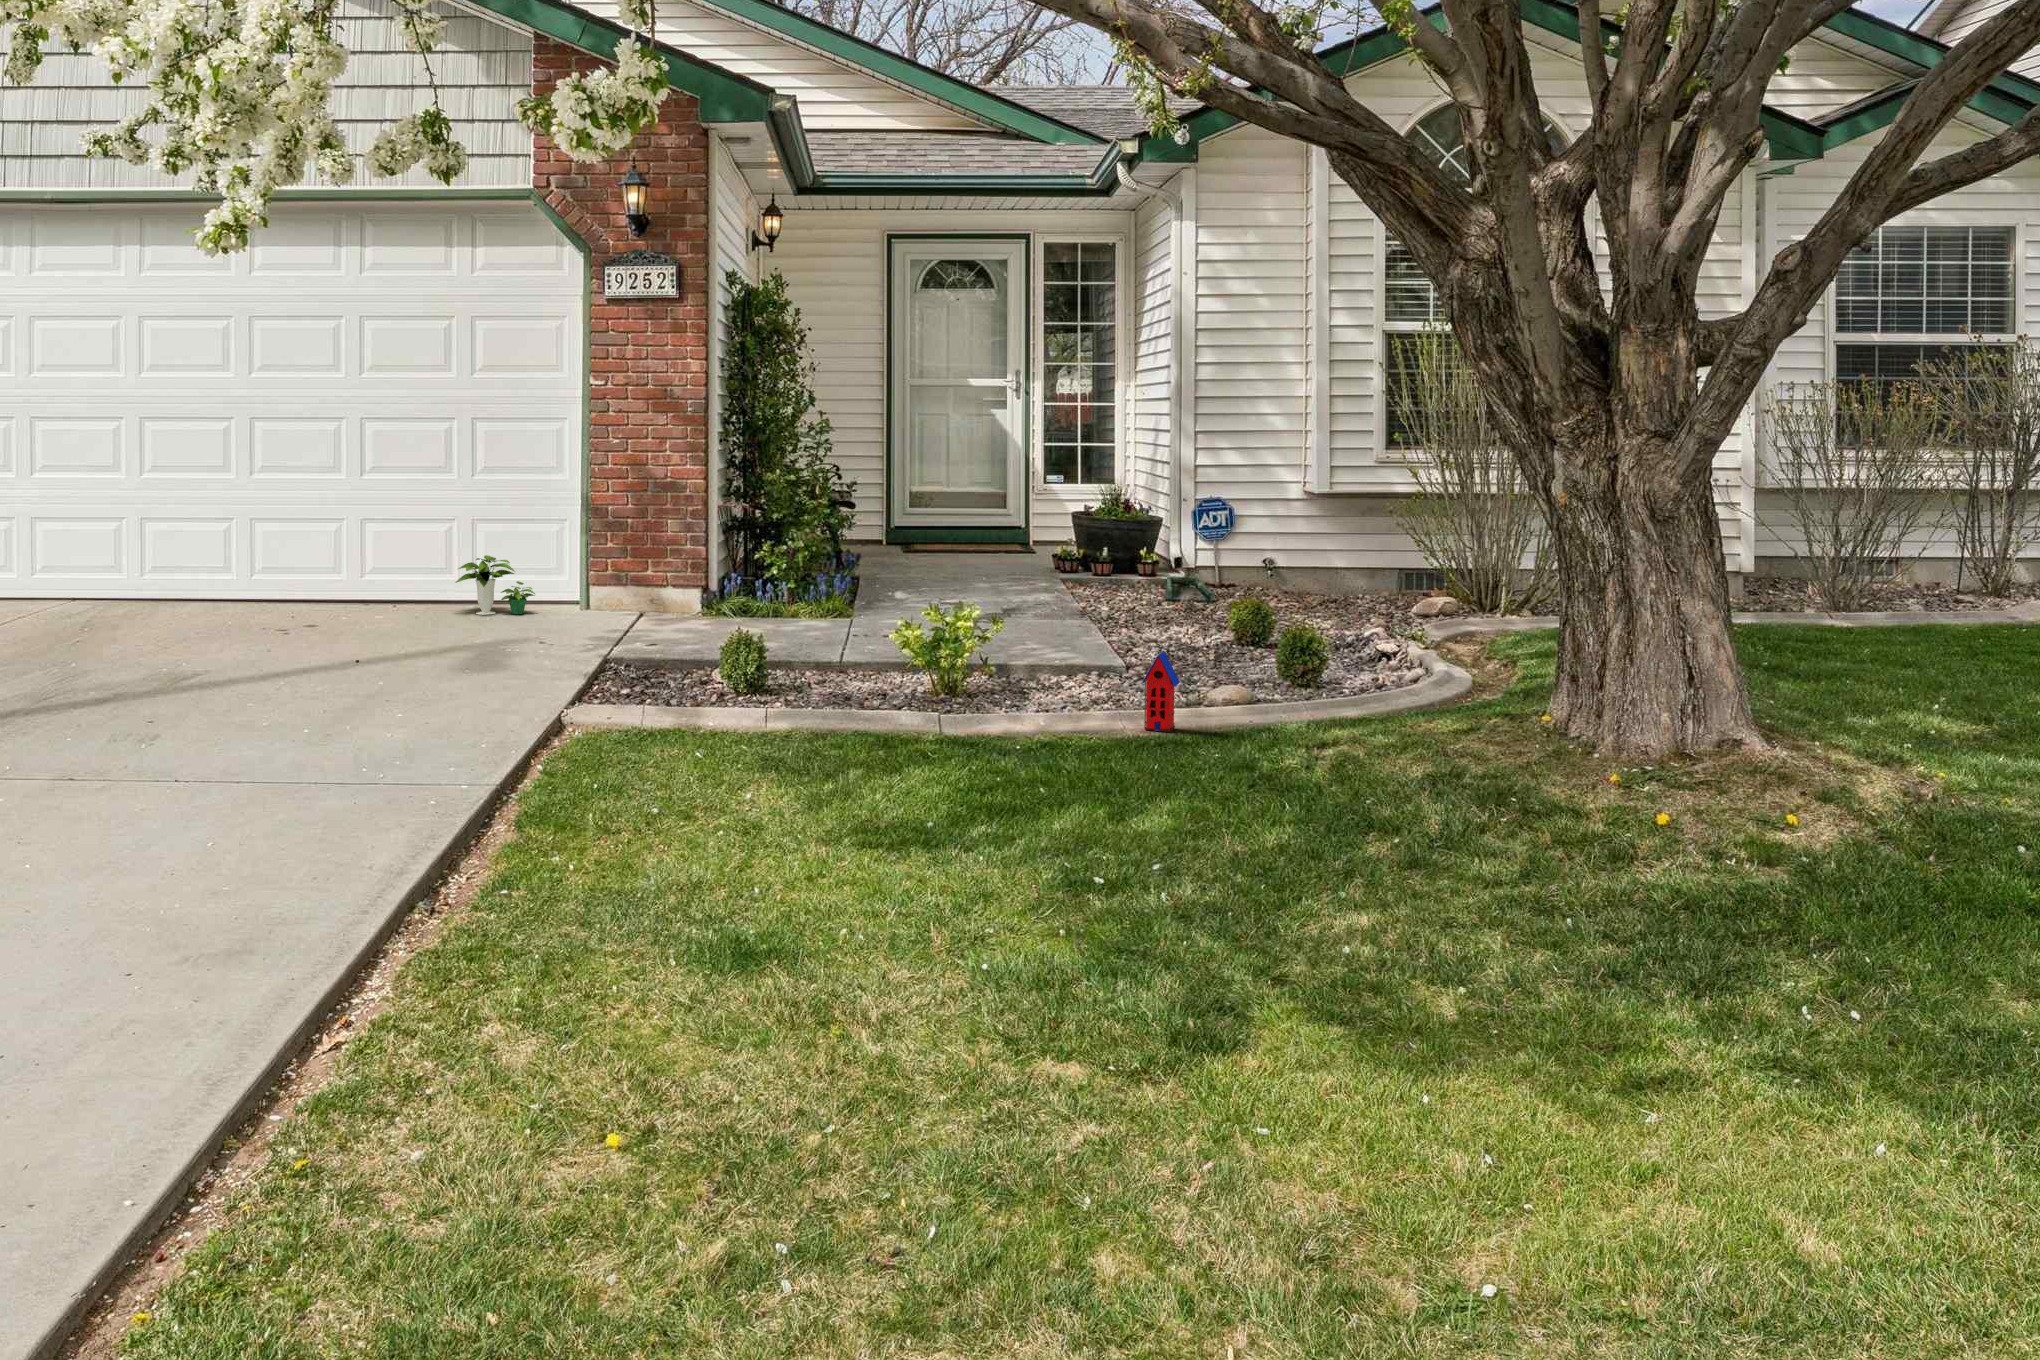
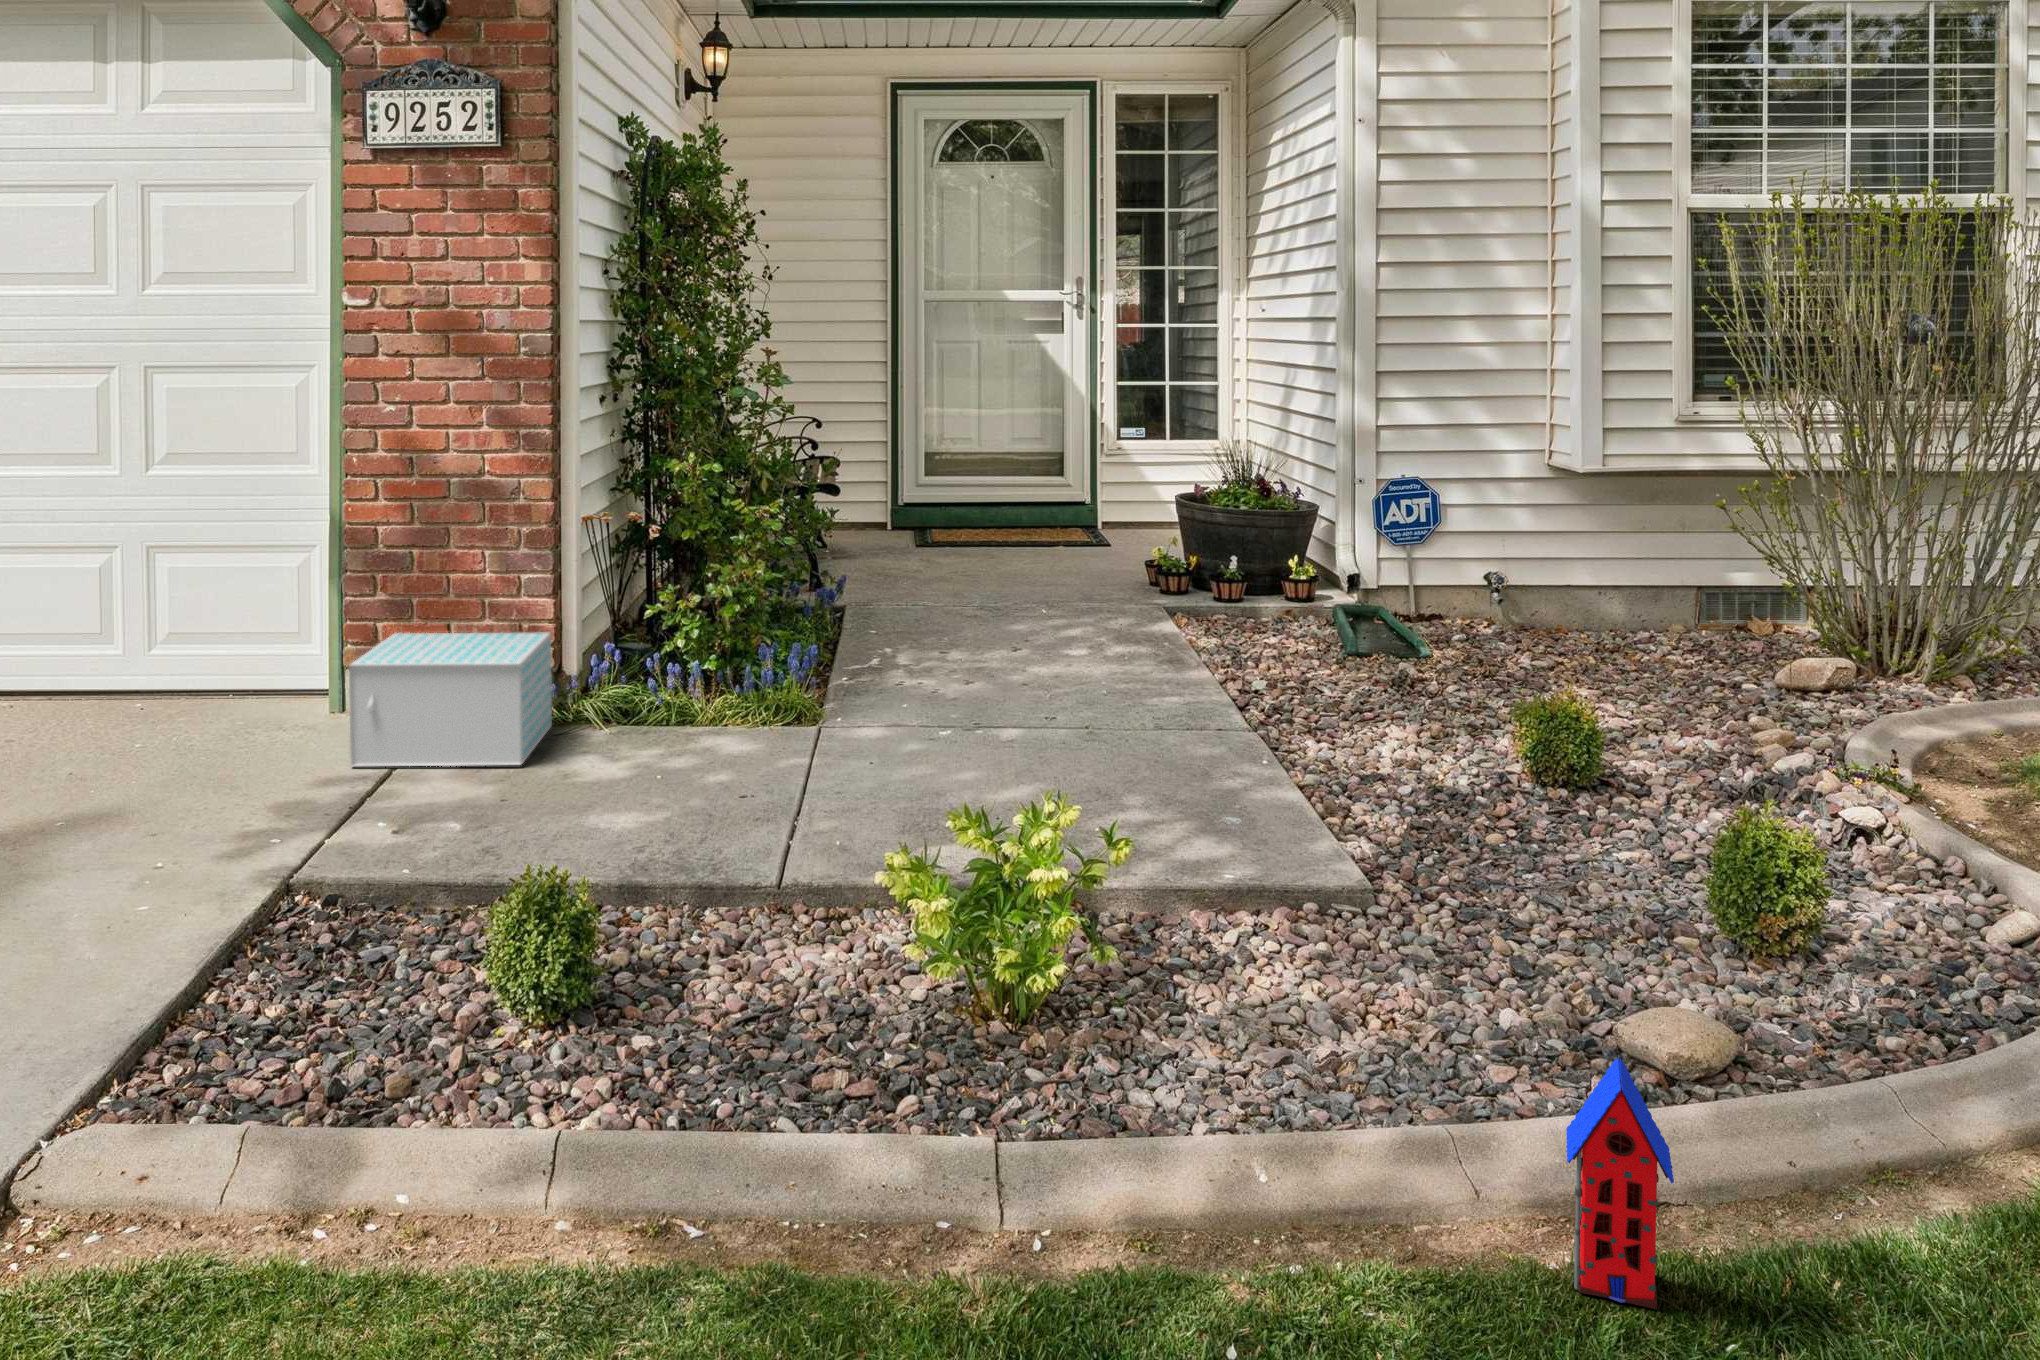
potted plant: present [456,555,535,615] -> none [89,617,243,730]
storage box: none [608,564,705,626] -> present [349,633,552,766]

